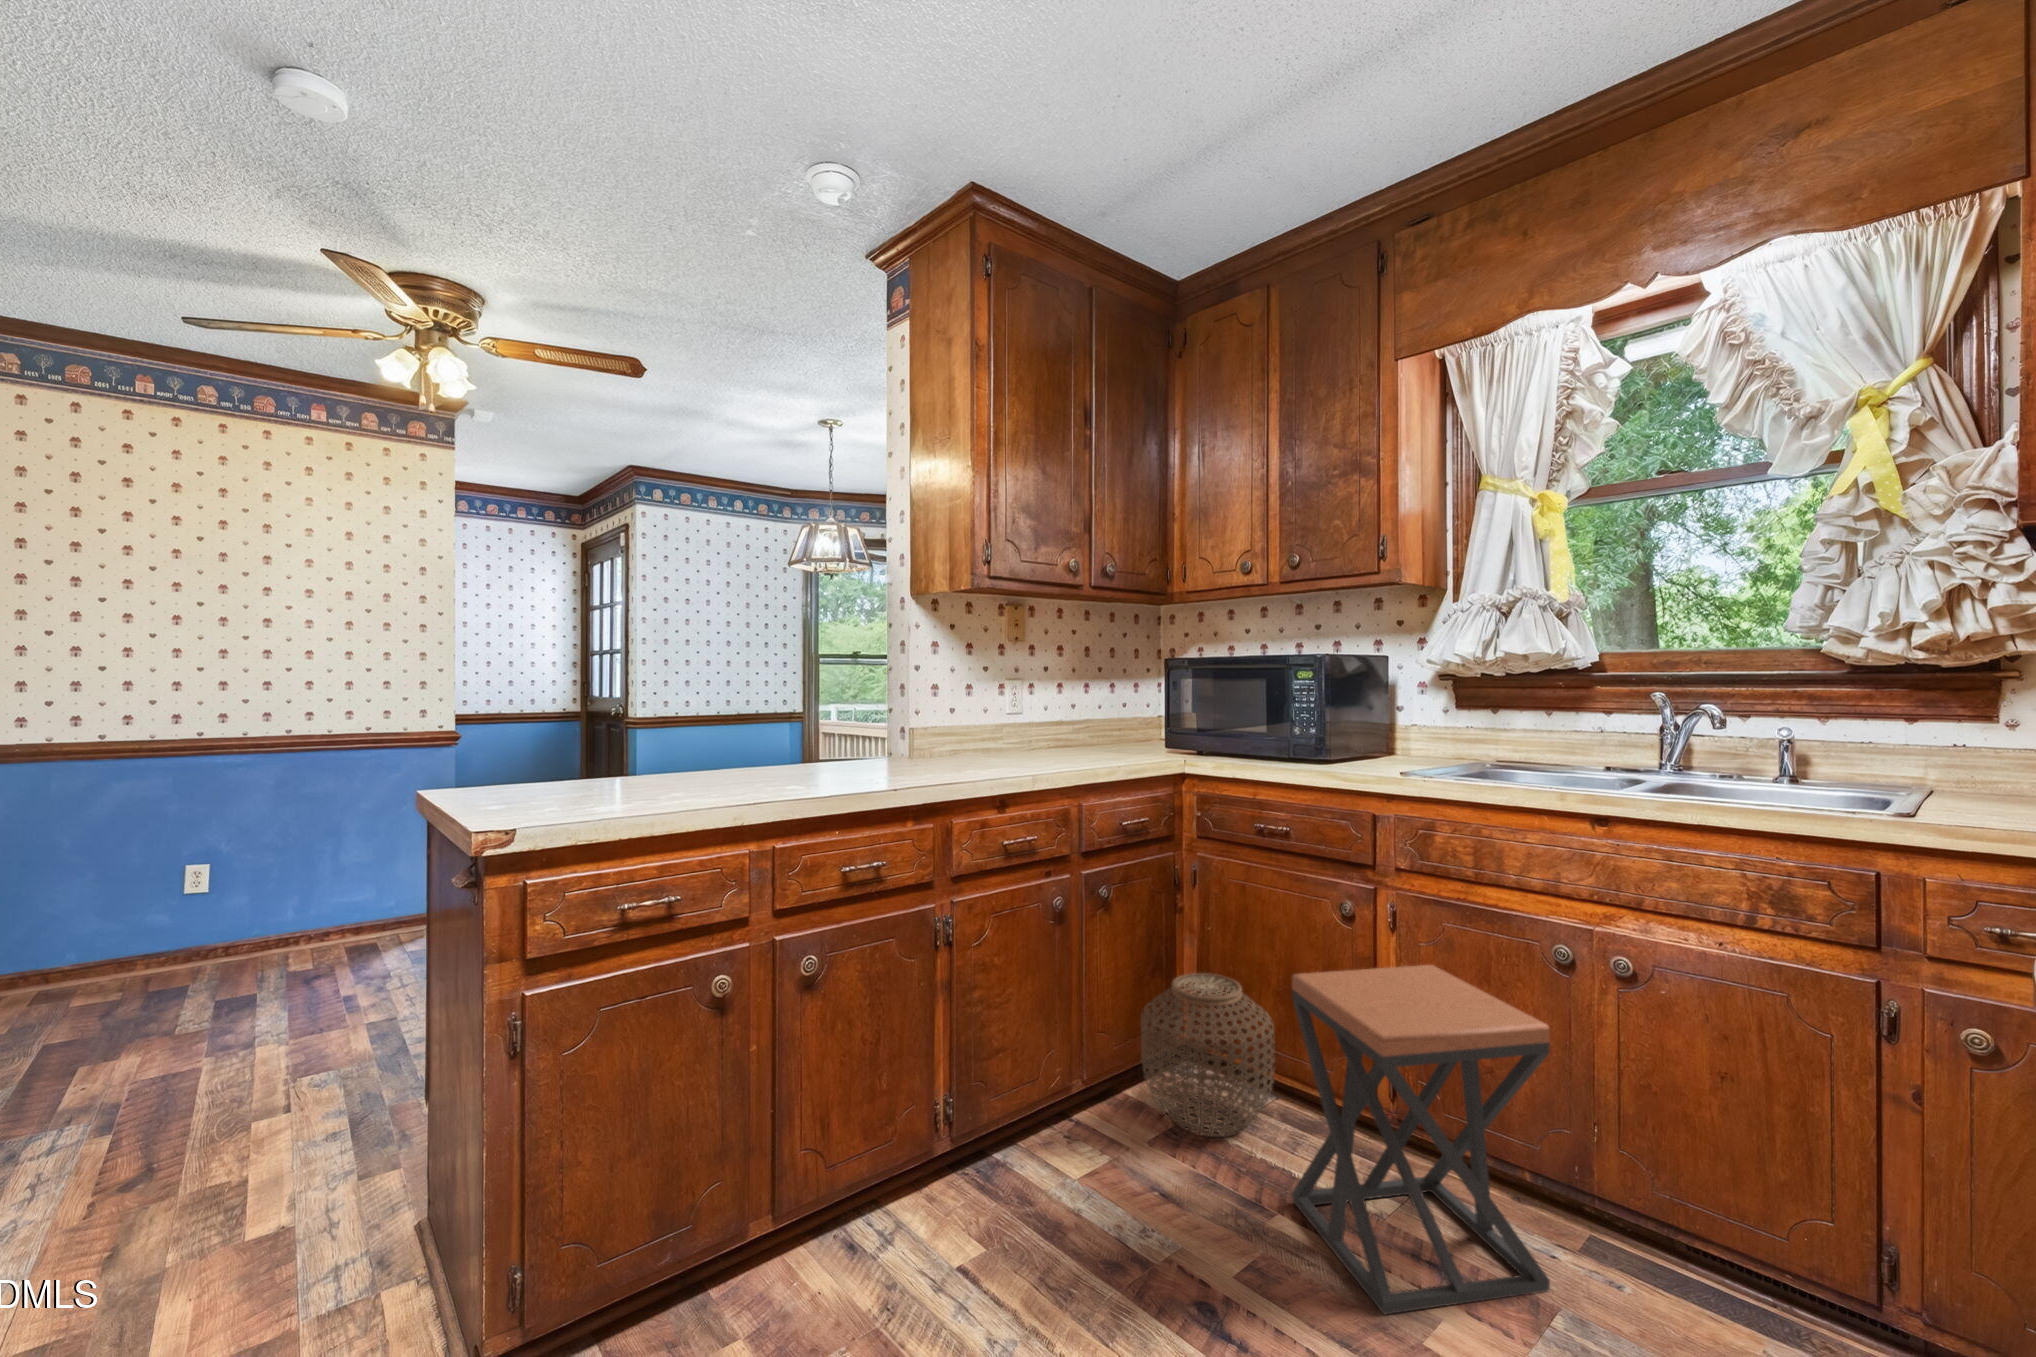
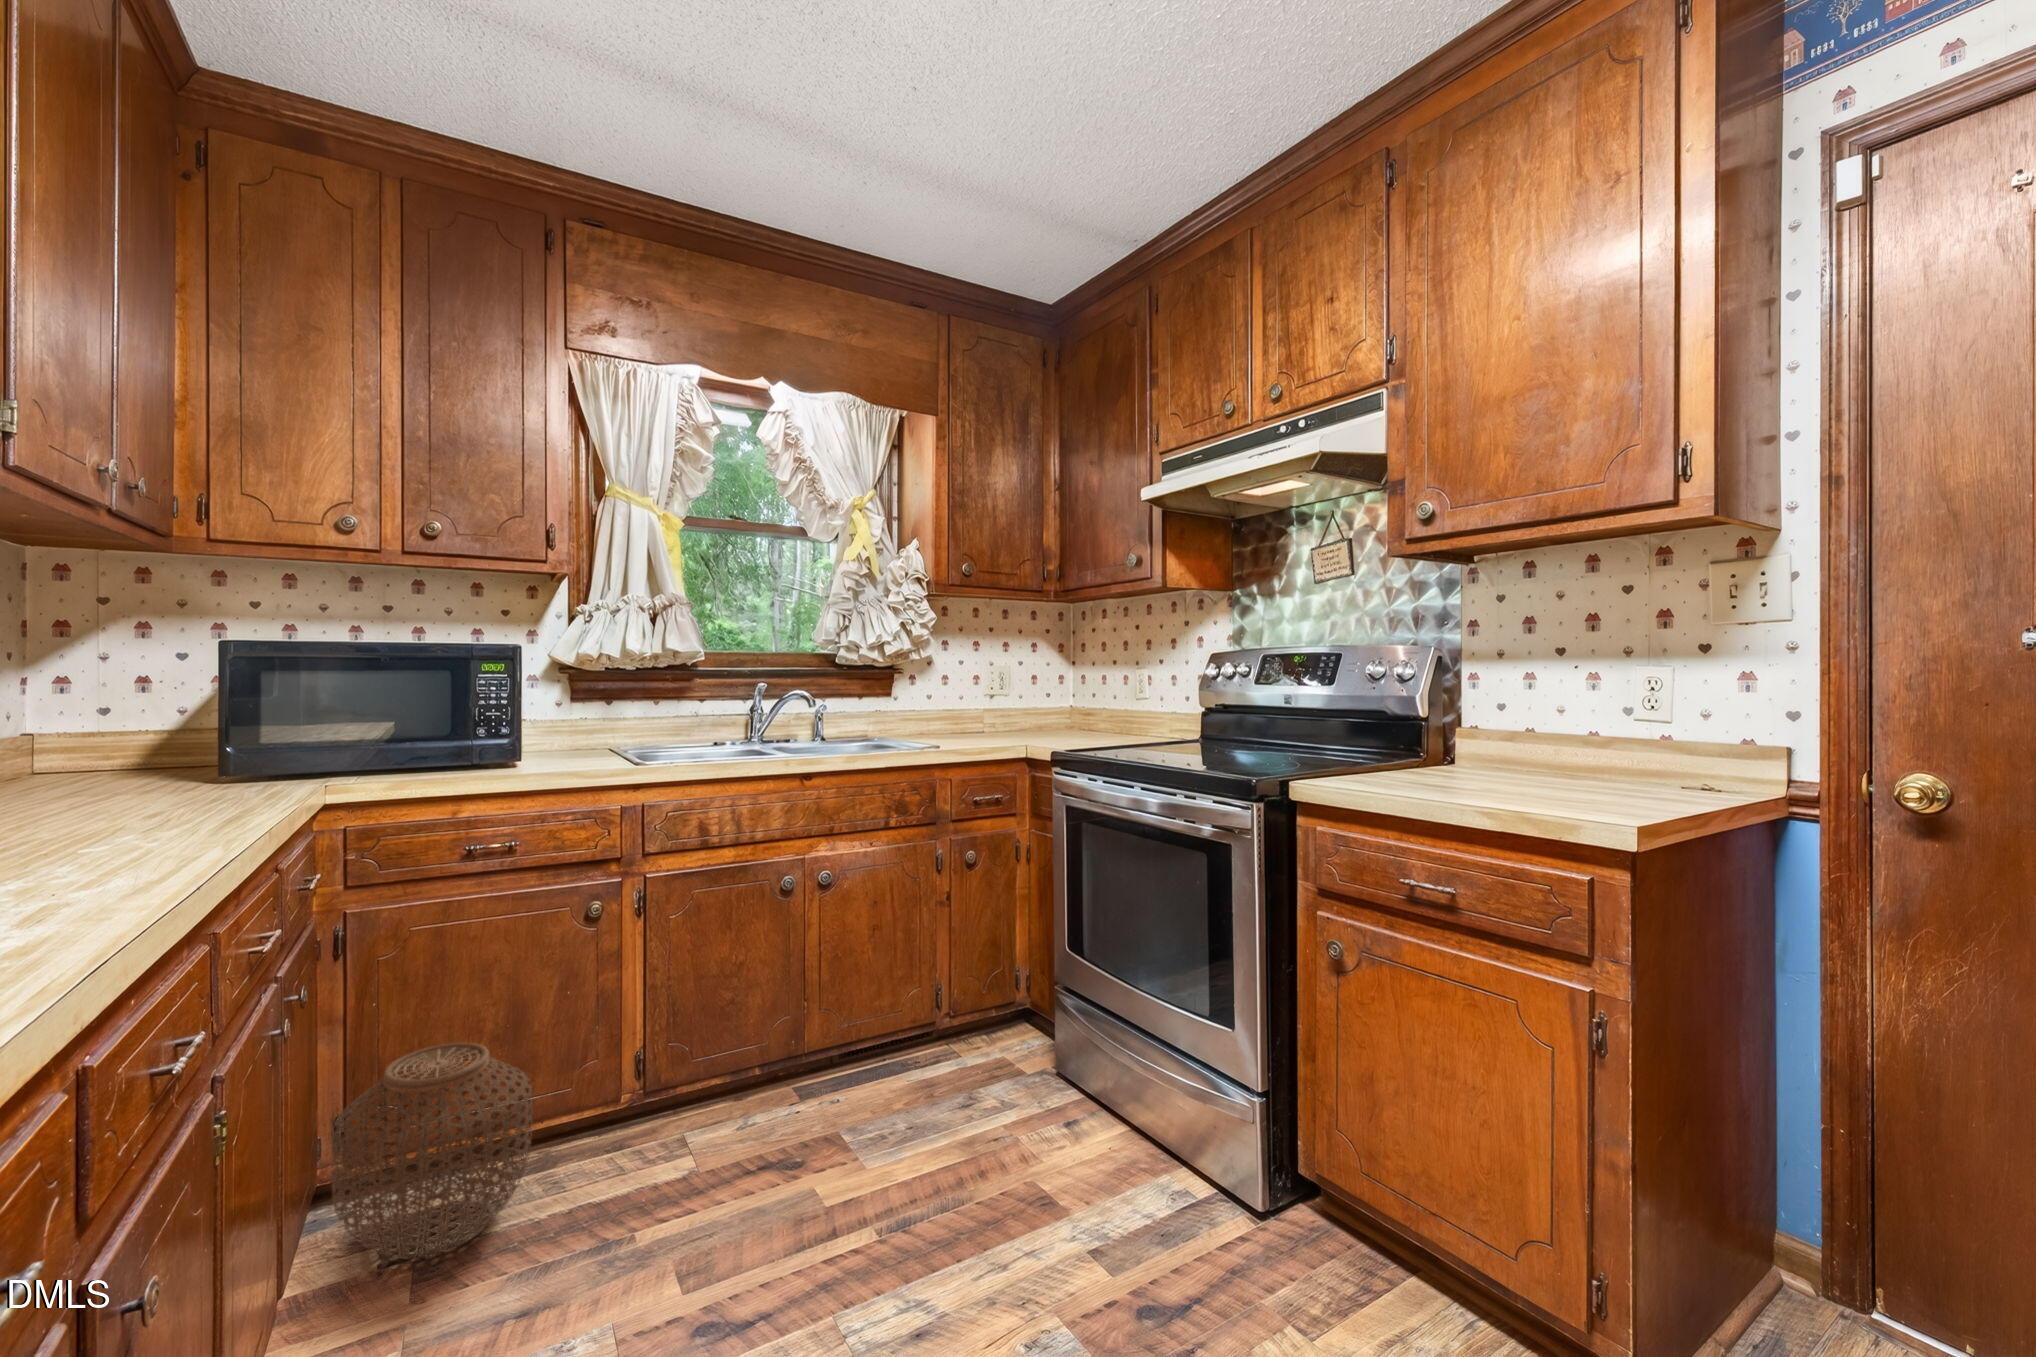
stool: present [1292,965,1550,1314] -> none [630,931,829,1217]

